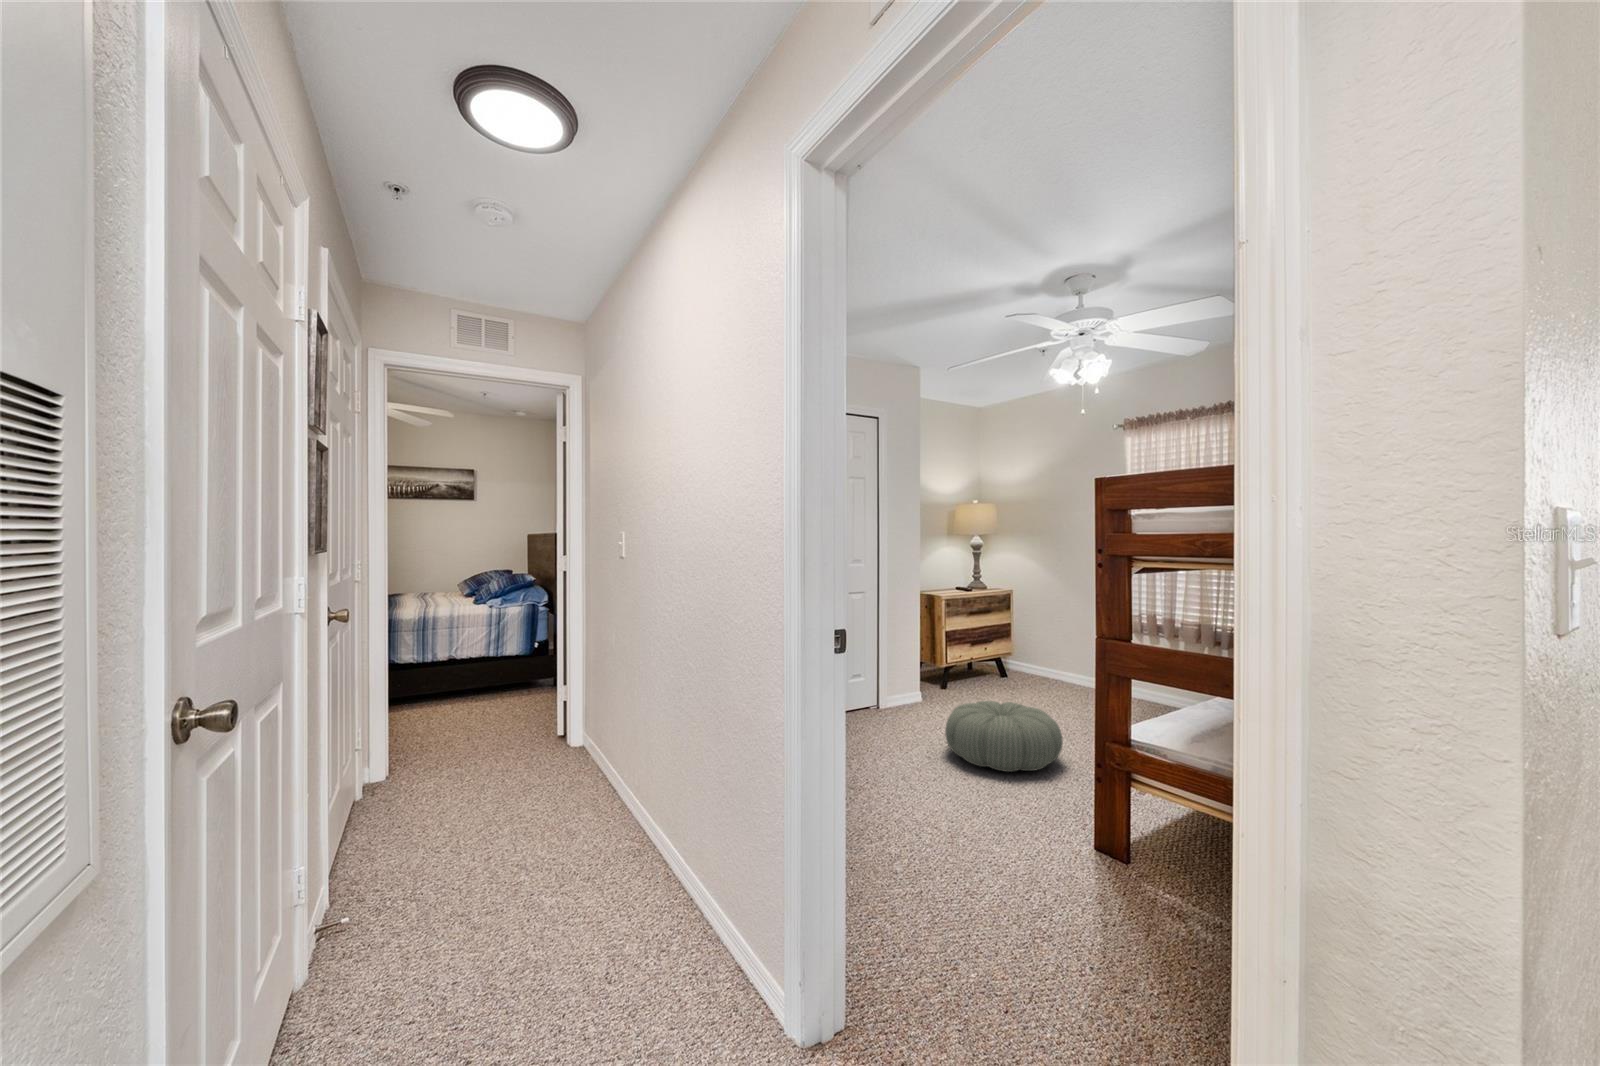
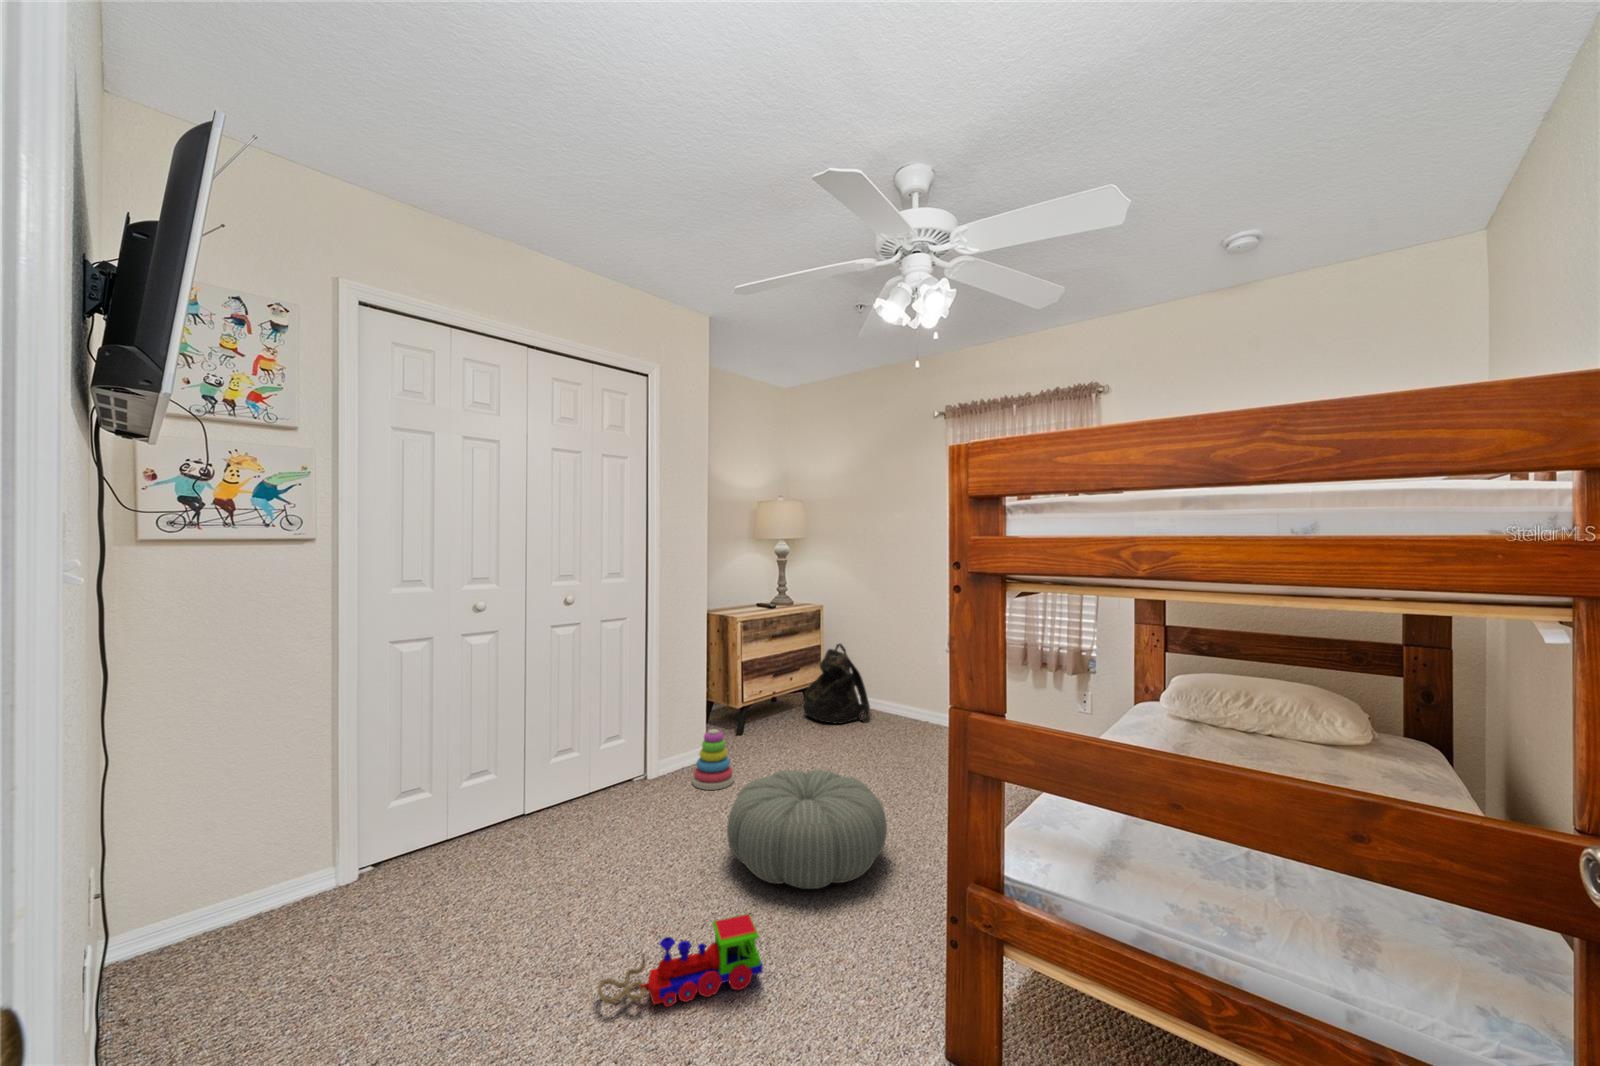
backpack: none [993,622,1056,688] -> present [803,644,870,724]
stacking toy: none [913,676,944,718] -> present [692,729,734,790]
toy train: none [878,767,976,807] -> present [598,914,763,1007]

